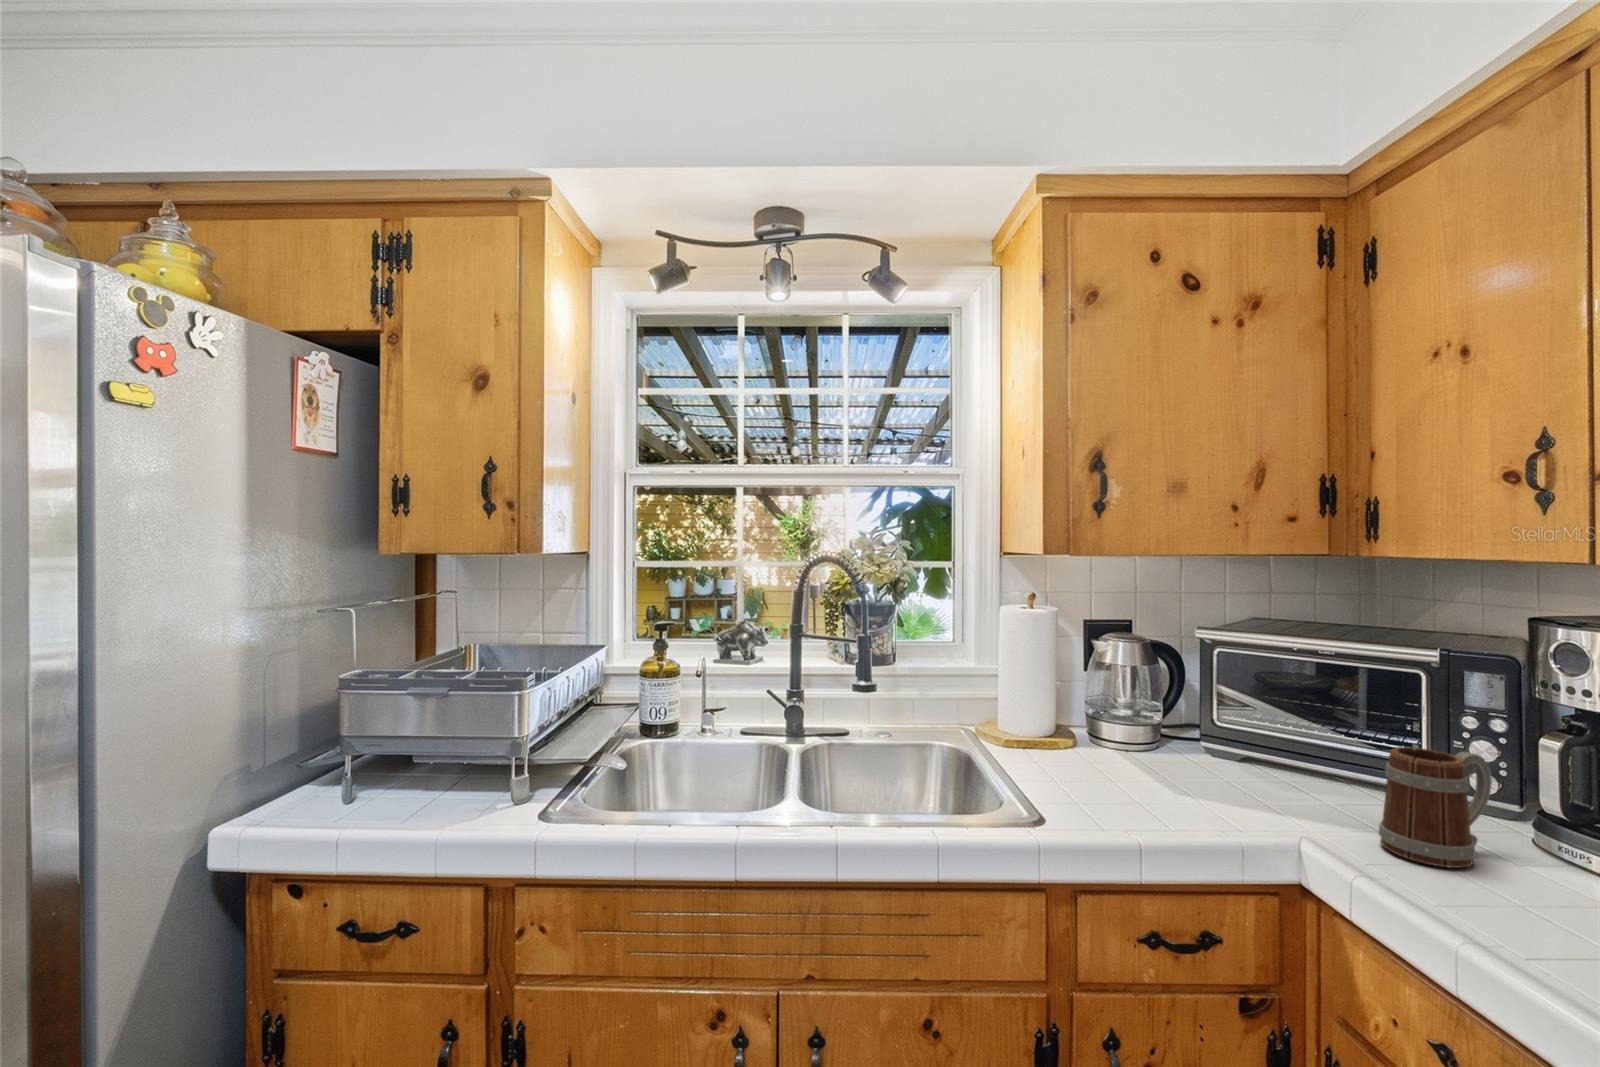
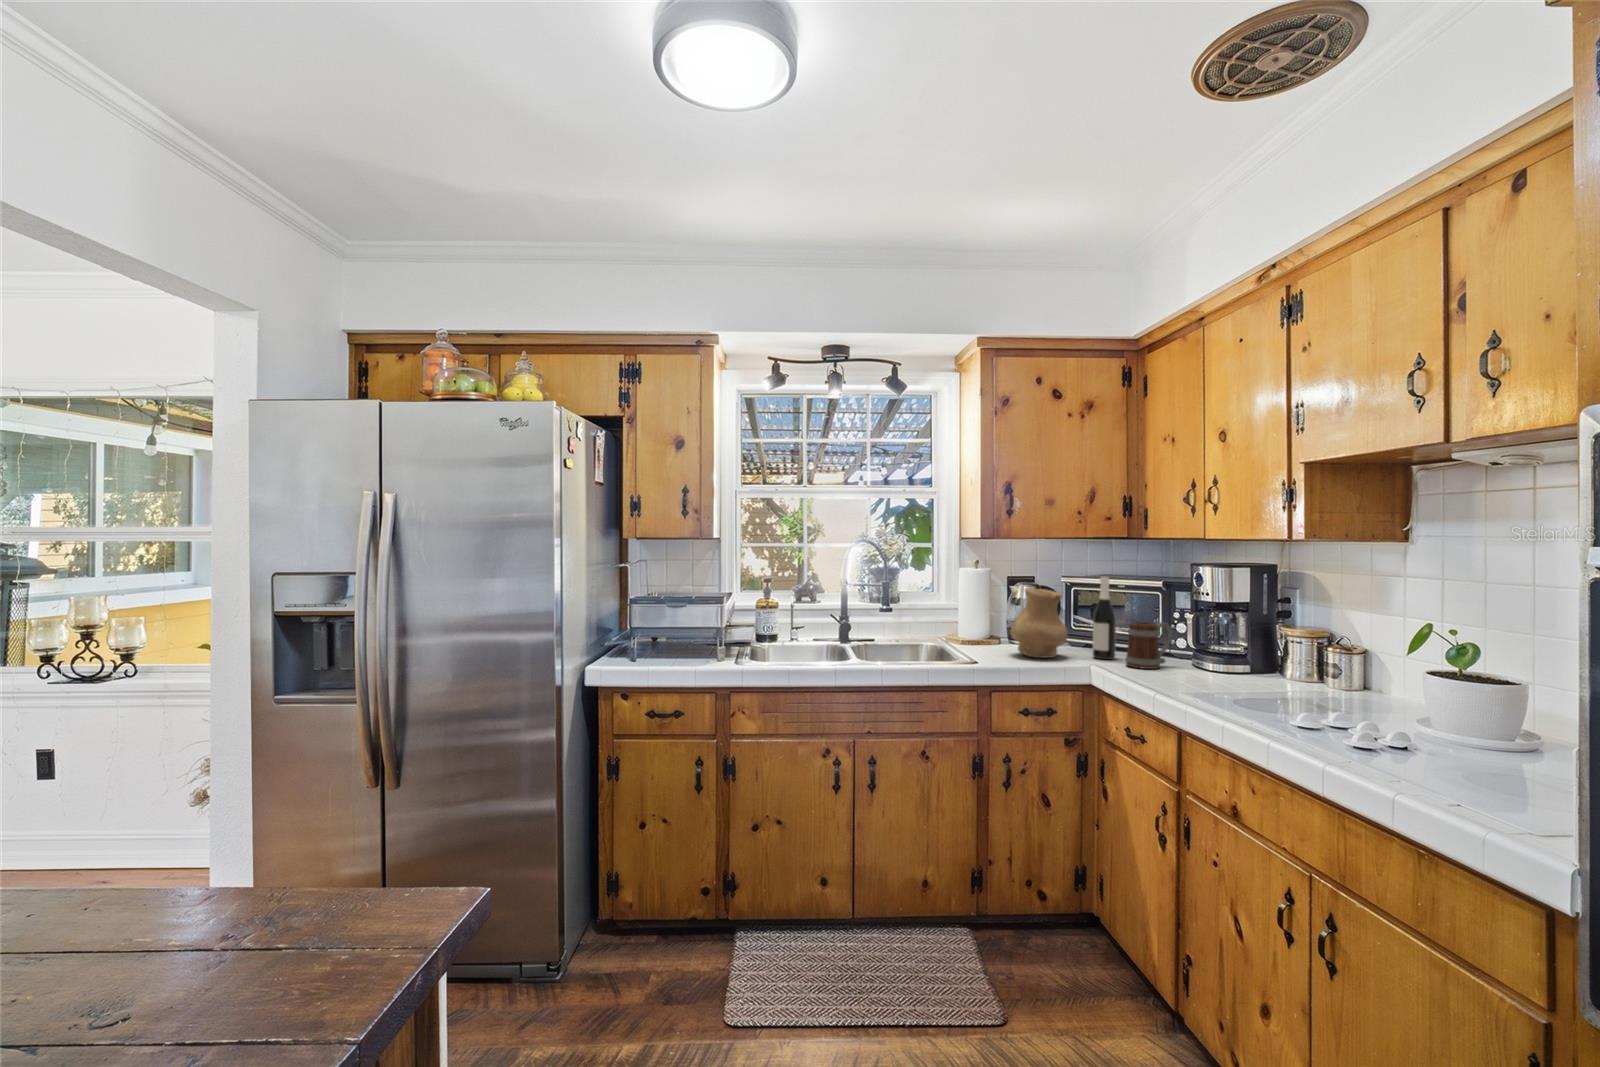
wine bottle: none [1282,638,1337,817] -> present [1093,576,1116,659]
vase: none [1106,659,1231,809] -> present [1010,589,1068,658]

